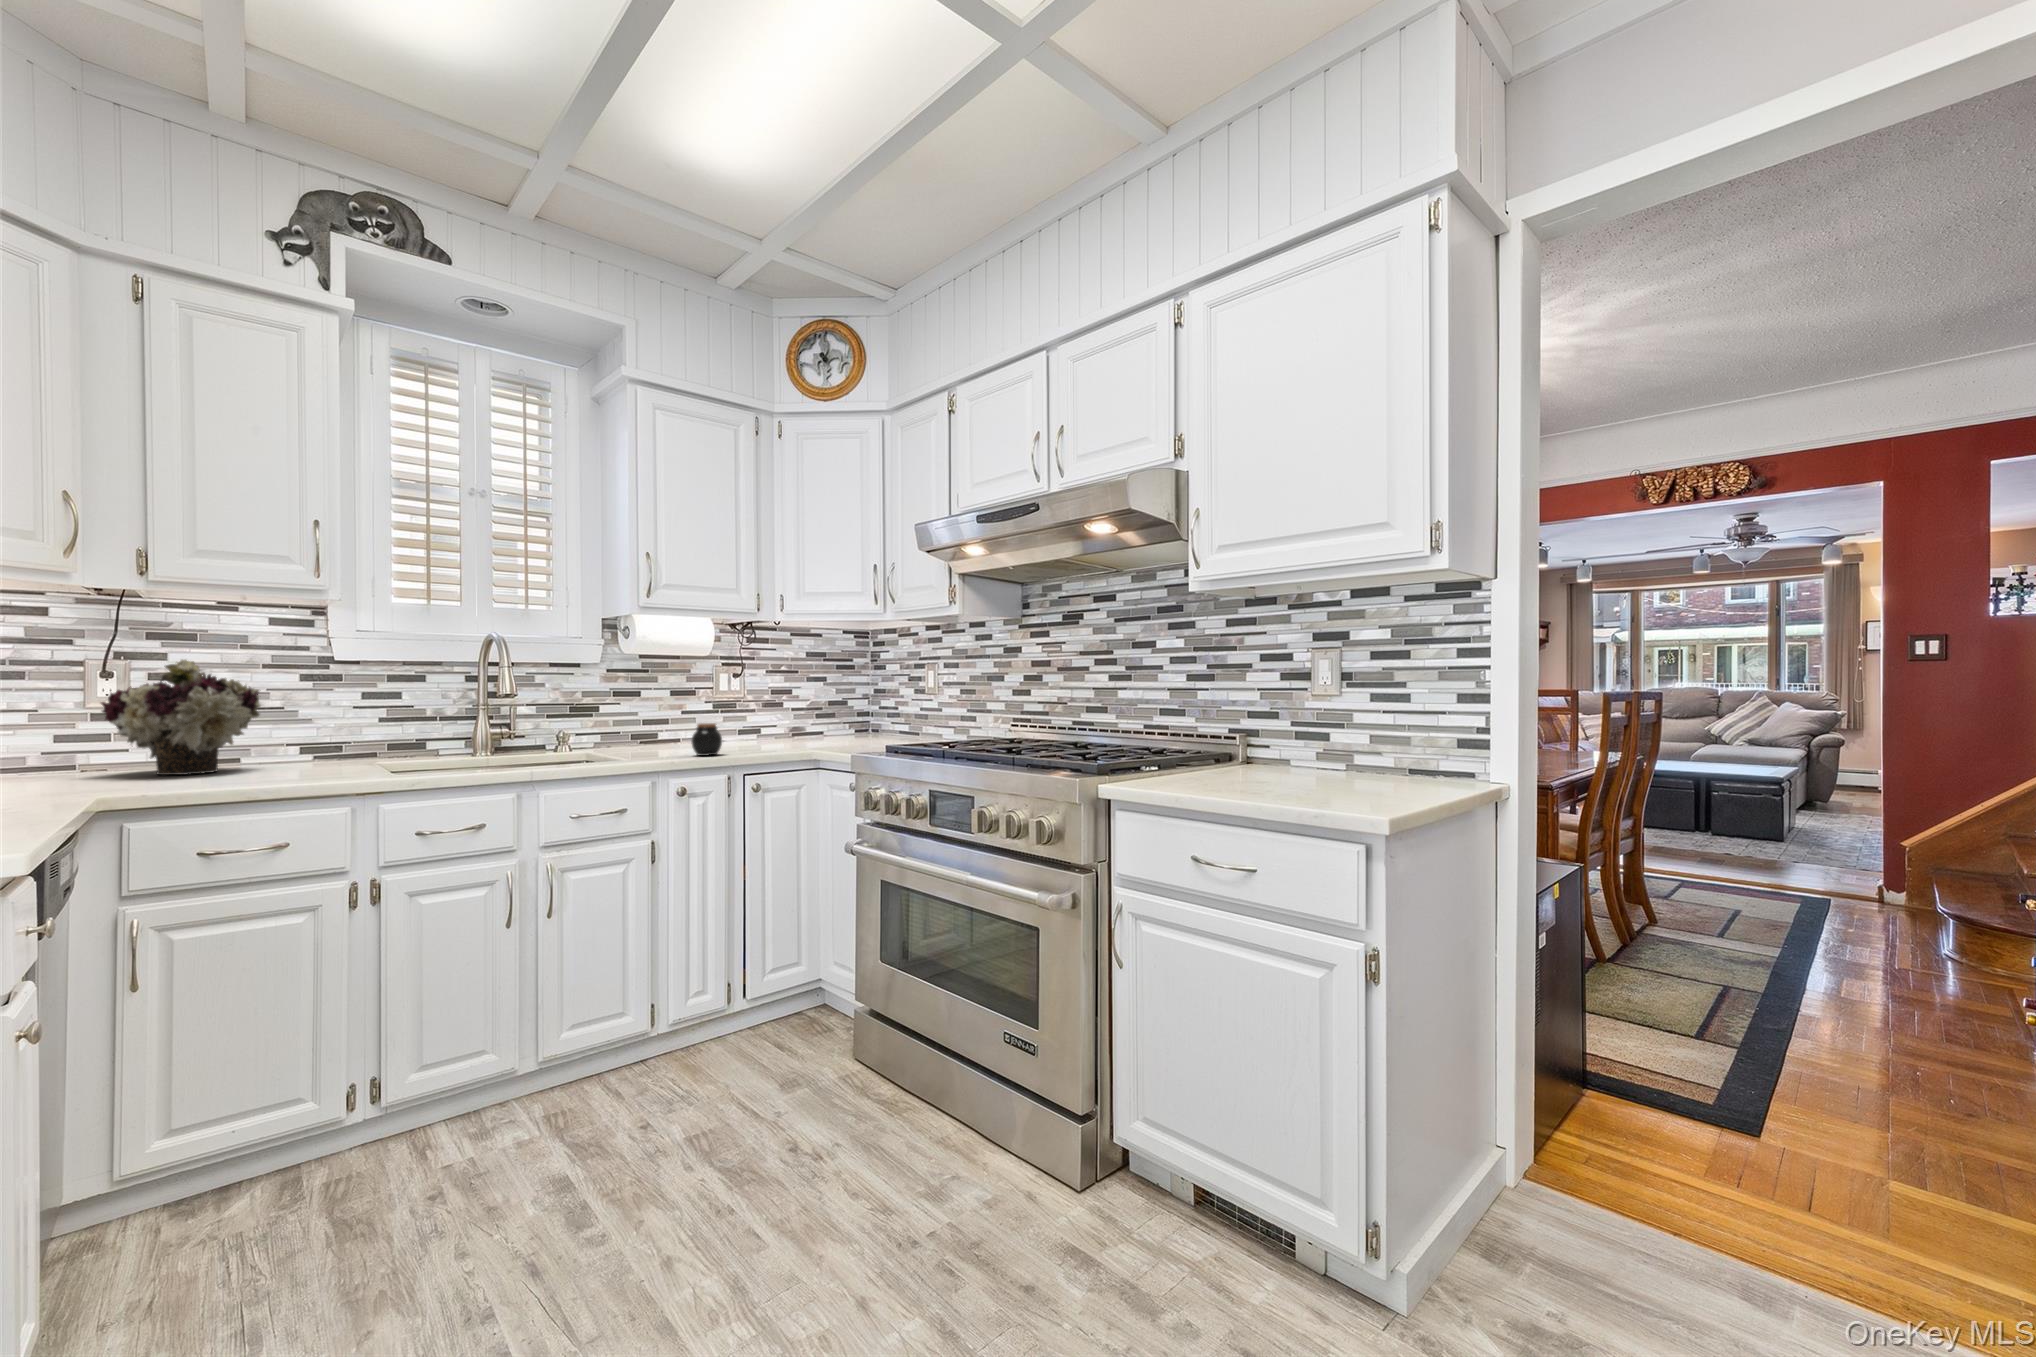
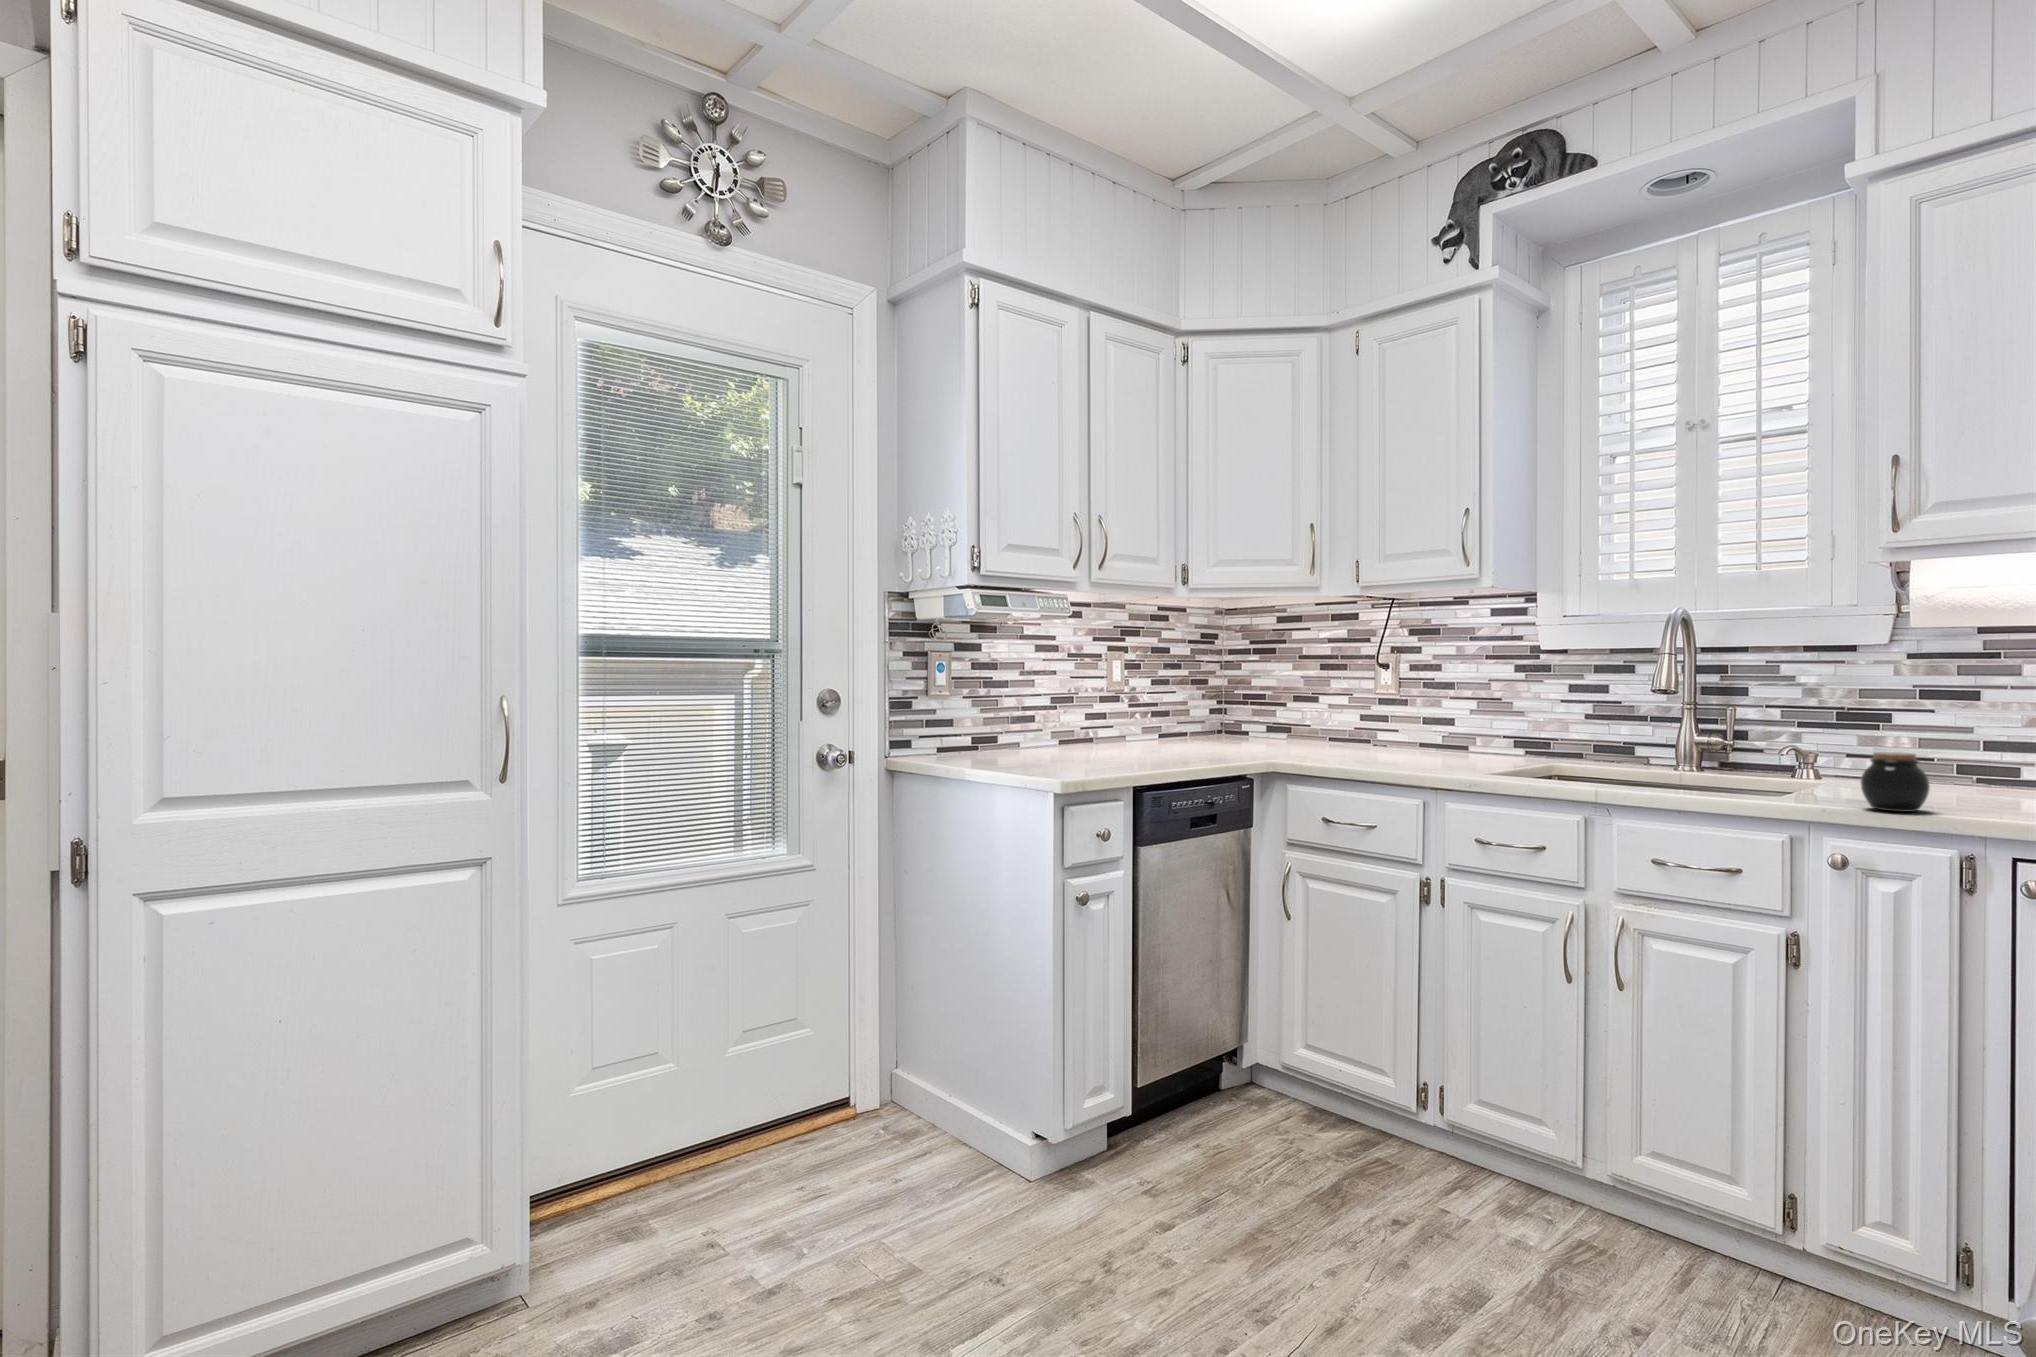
flower arrangement: present [101,660,260,775] -> none [1376,653,1473,757]

